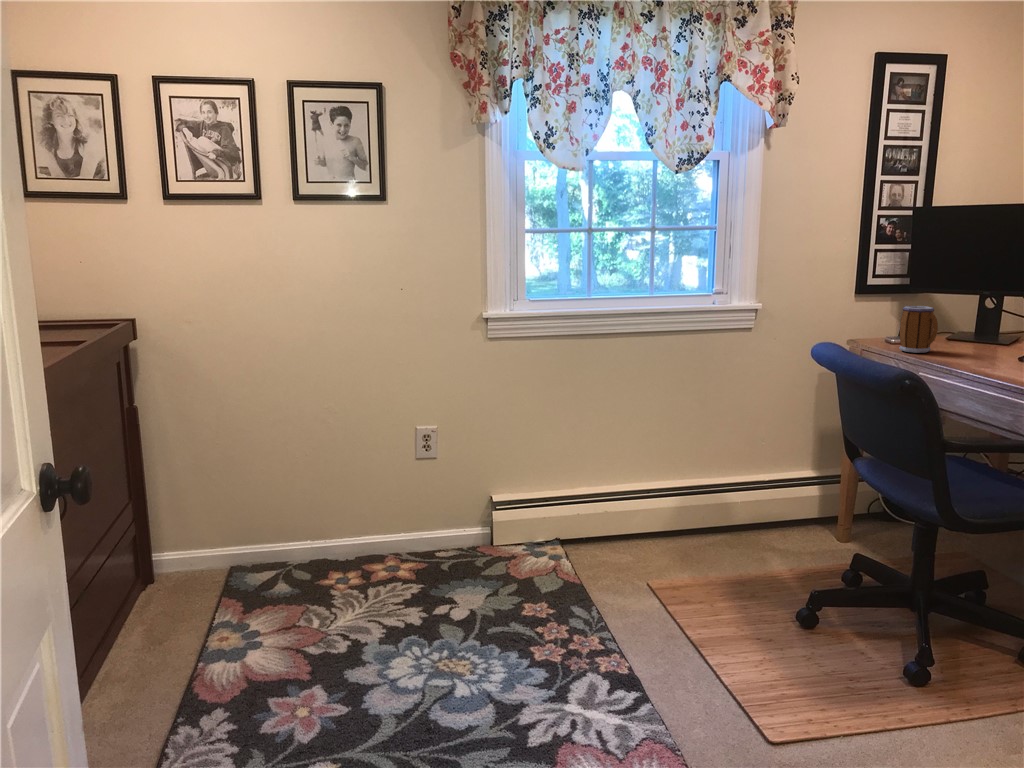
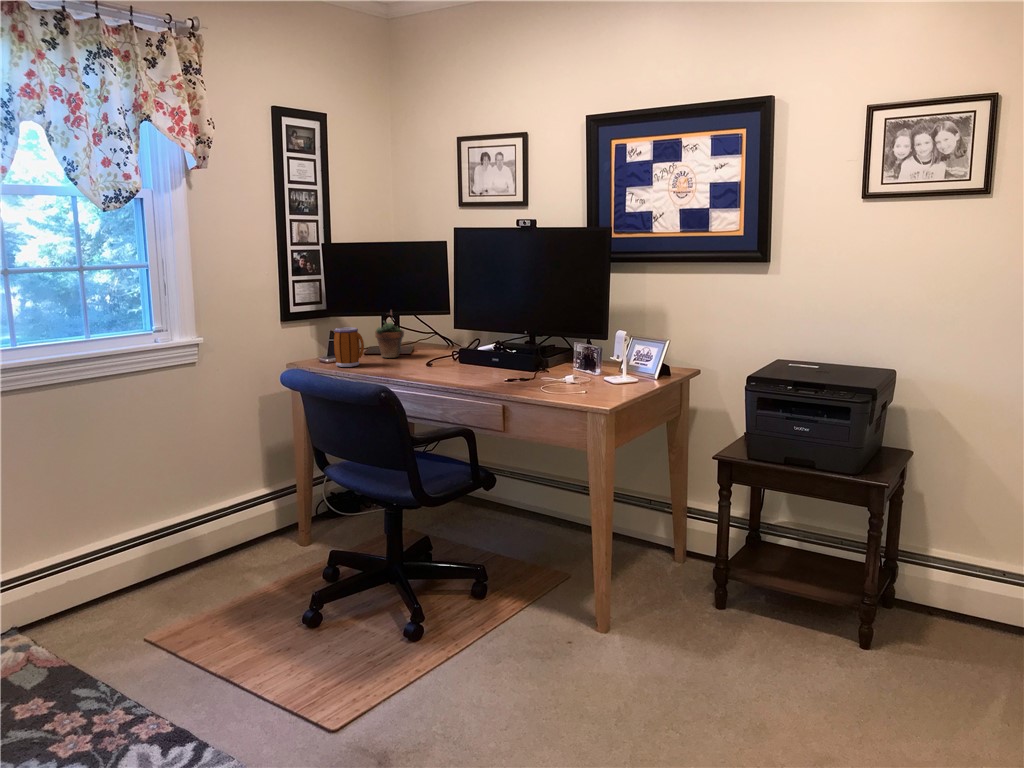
succulent plant: none [961,289,1002,349] -> present [375,312,404,358]

